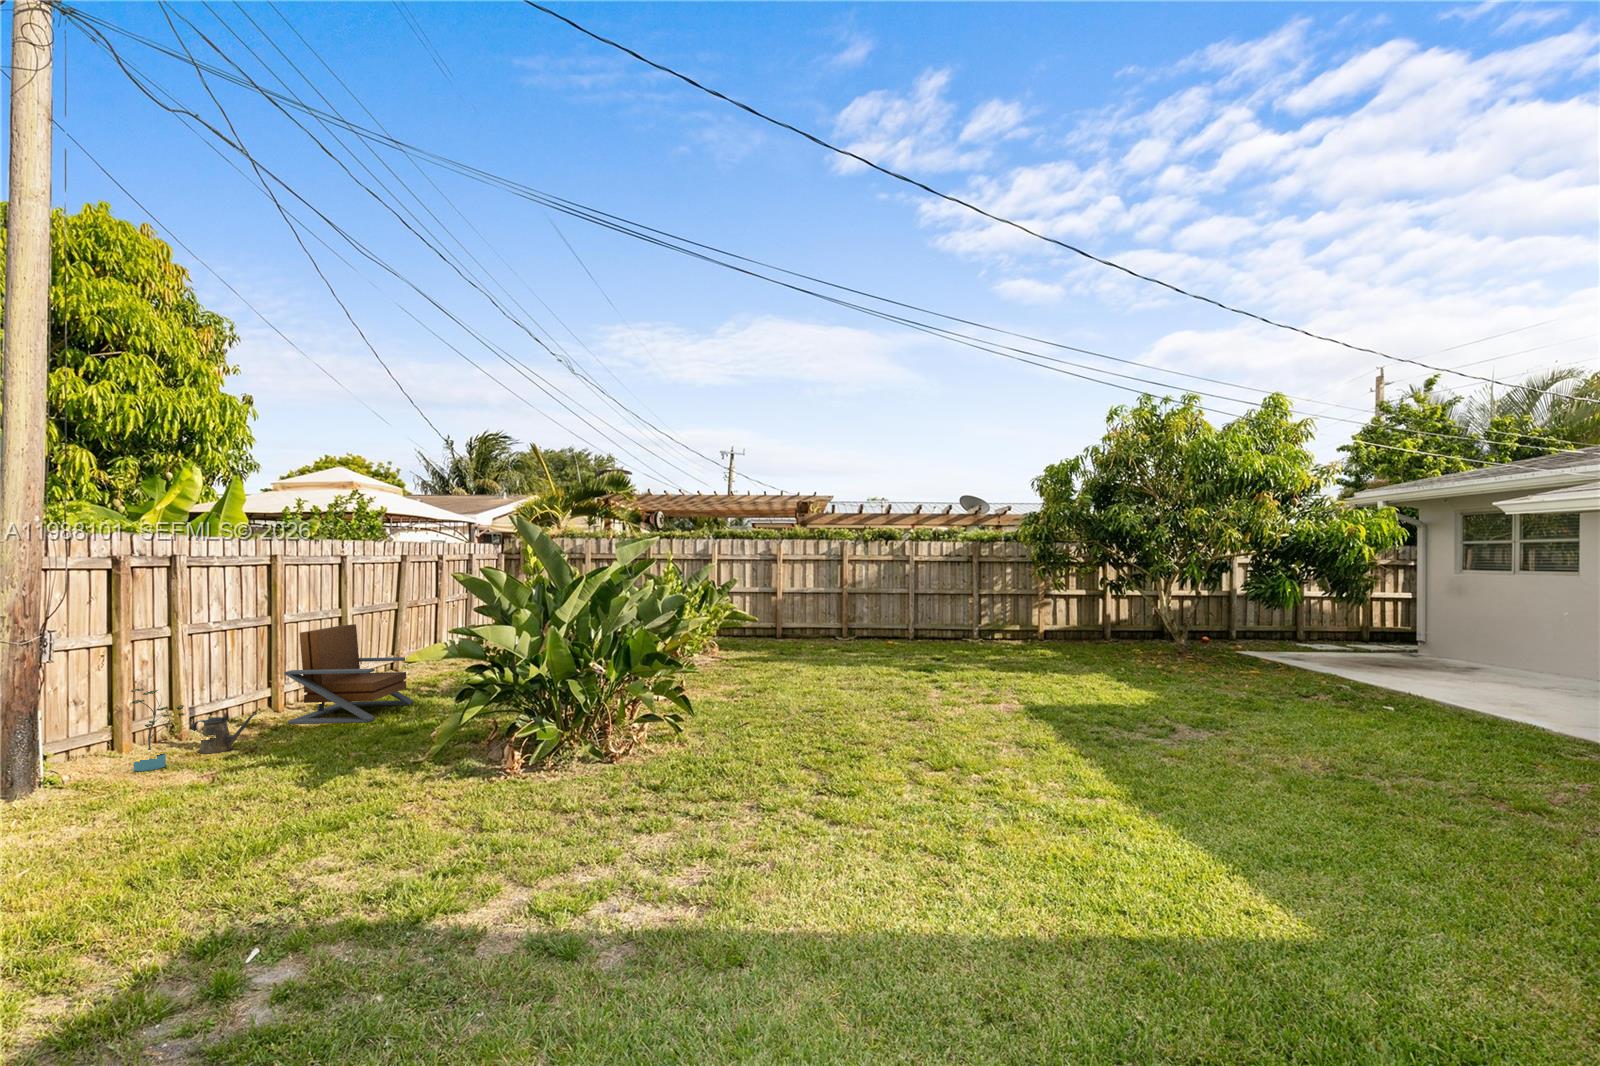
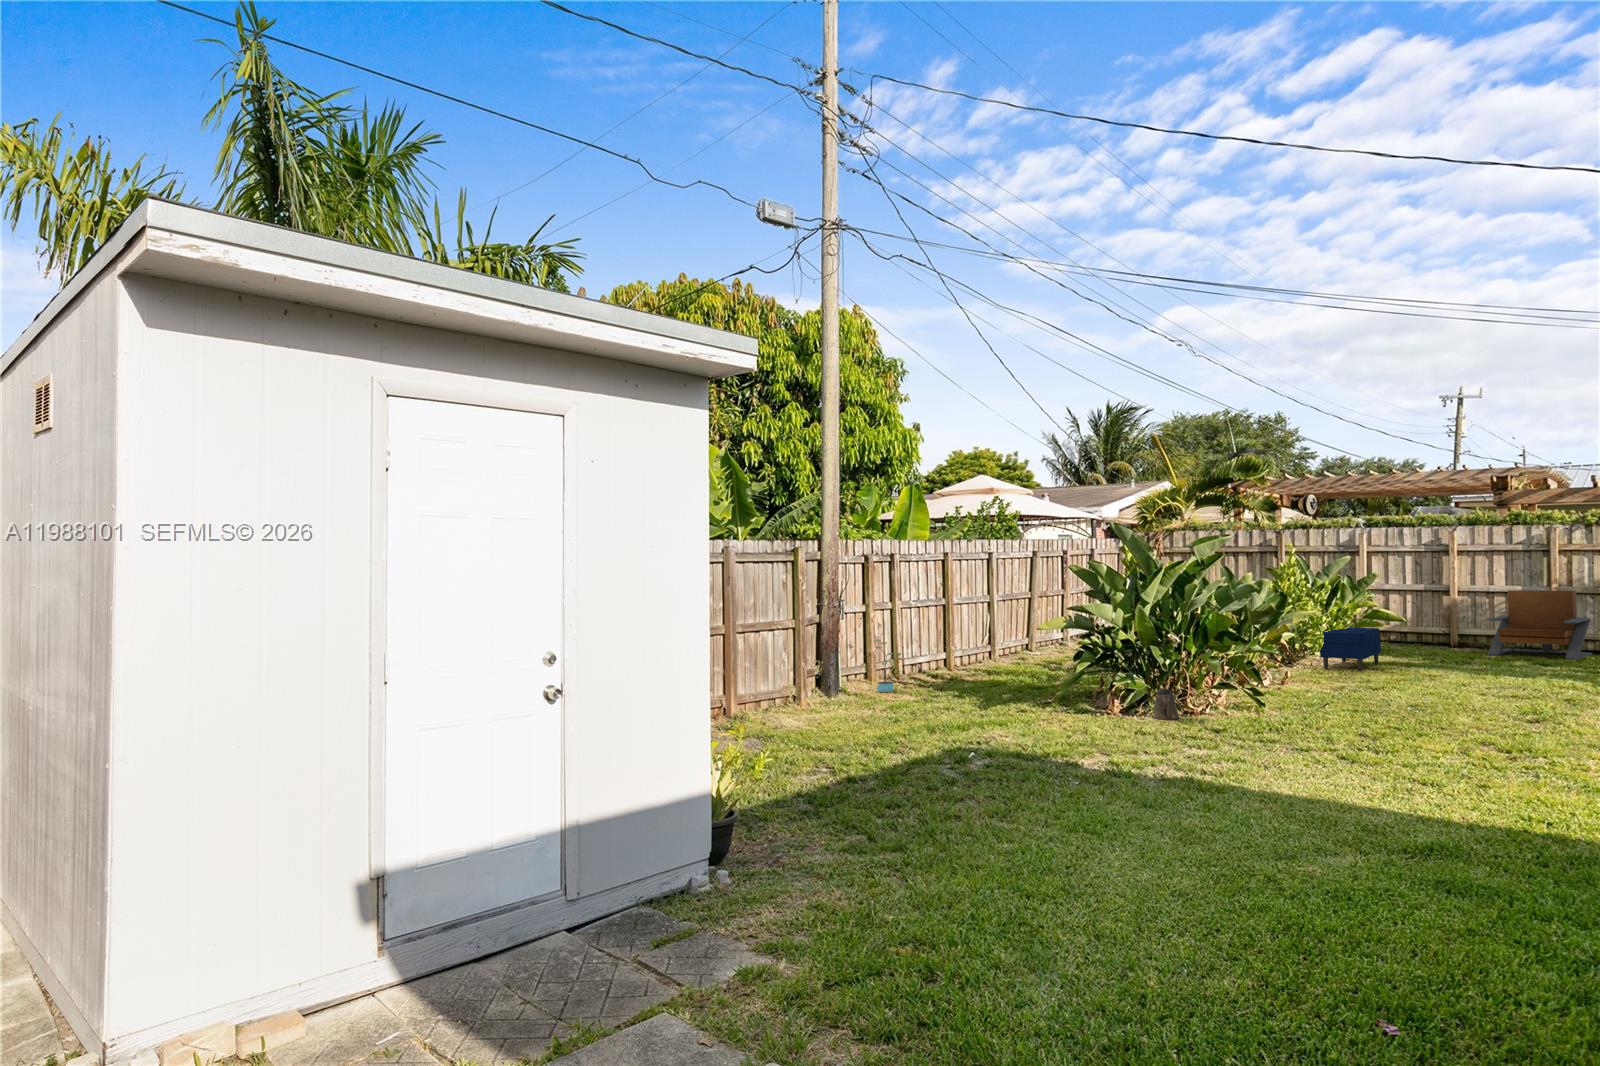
lounge chair: present [285,624,414,724] -> present [1486,590,1592,659]
bench: none [697,629,740,671] -> present [1320,627,1381,671]
watering can: present [192,713,257,753] -> present [1153,689,1179,720]

